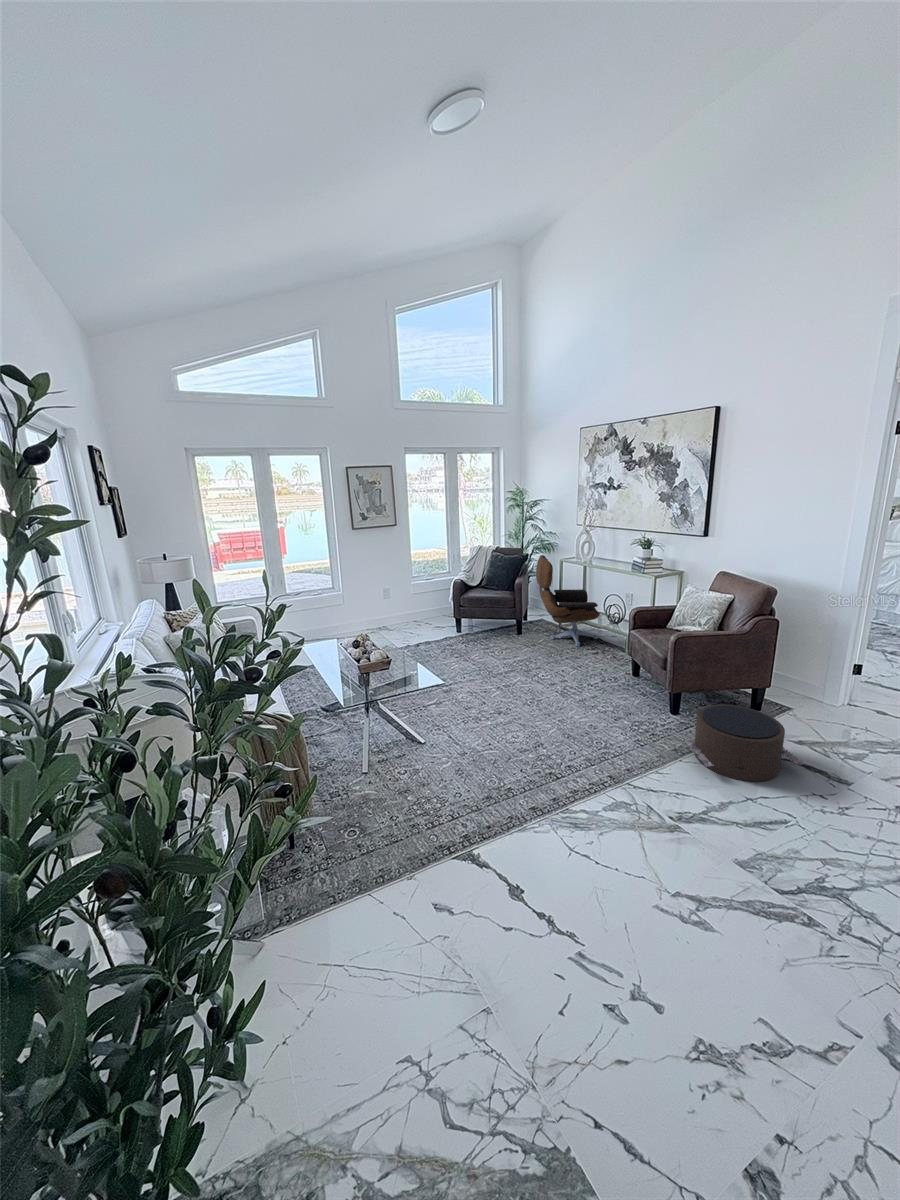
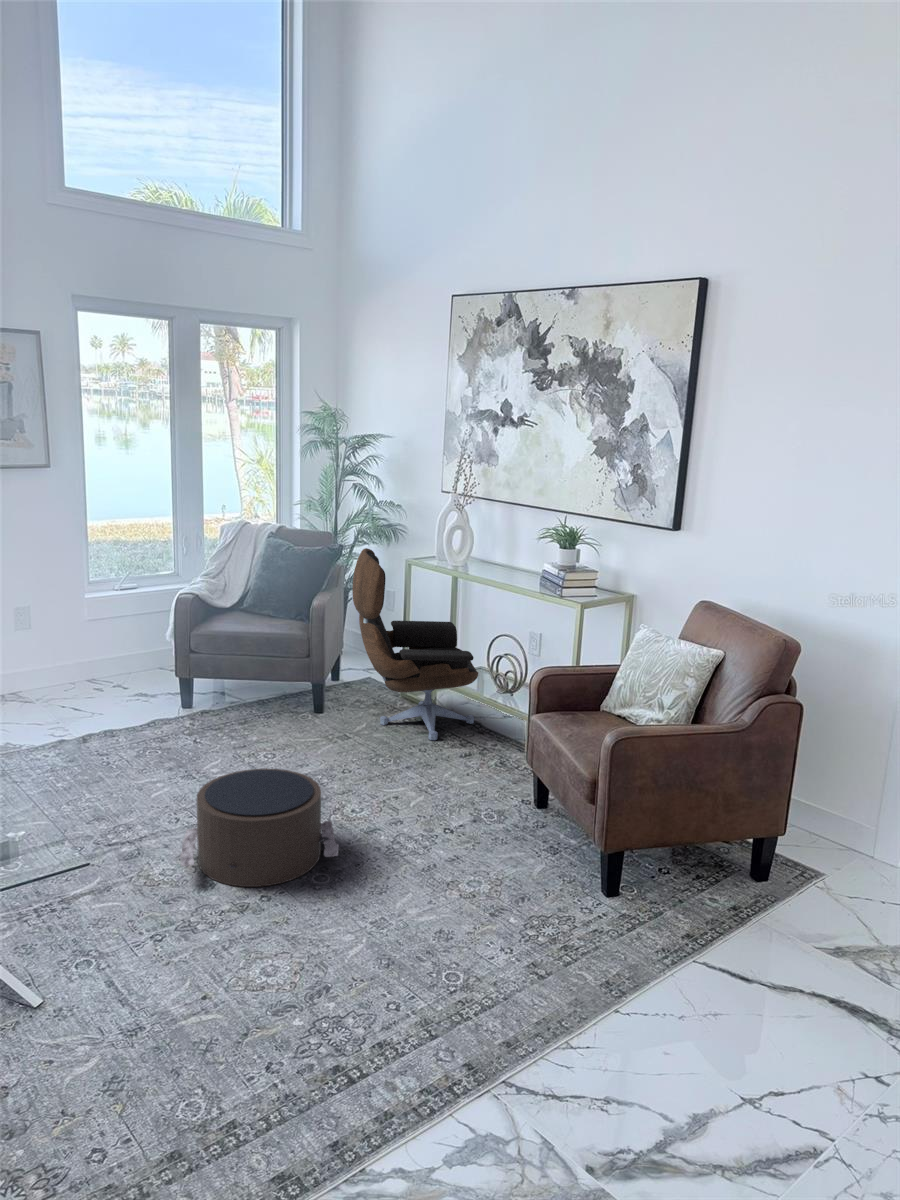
pouf: present [685,705,804,781] -> present [180,769,339,887]

